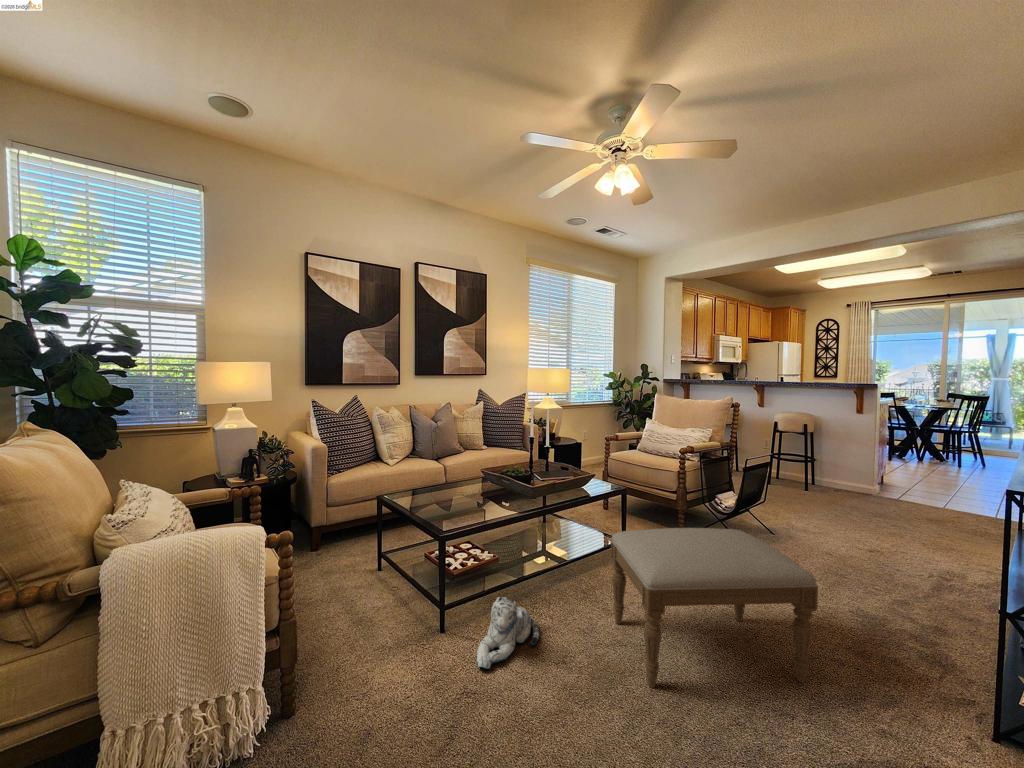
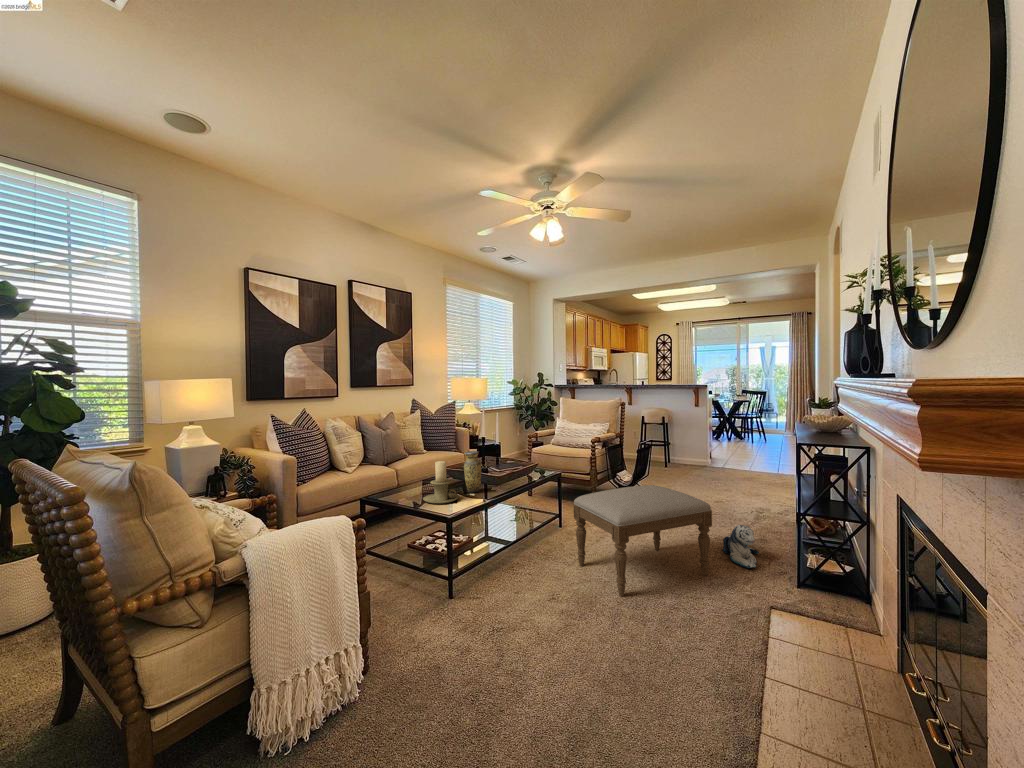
vase: none [488,457,508,507] -> present [464,451,481,493]
candle holder: none [431,466,474,517] -> present [423,461,460,504]
plush toy: present [477,597,540,669] -> present [723,525,759,568]

